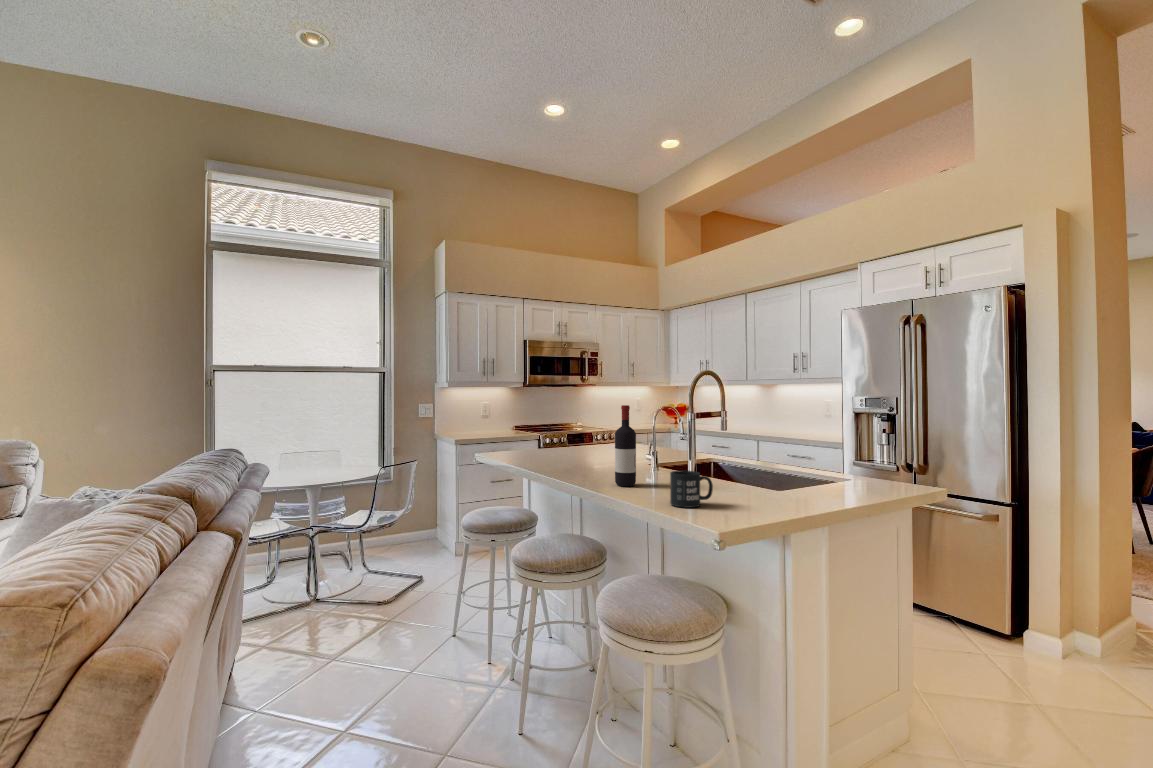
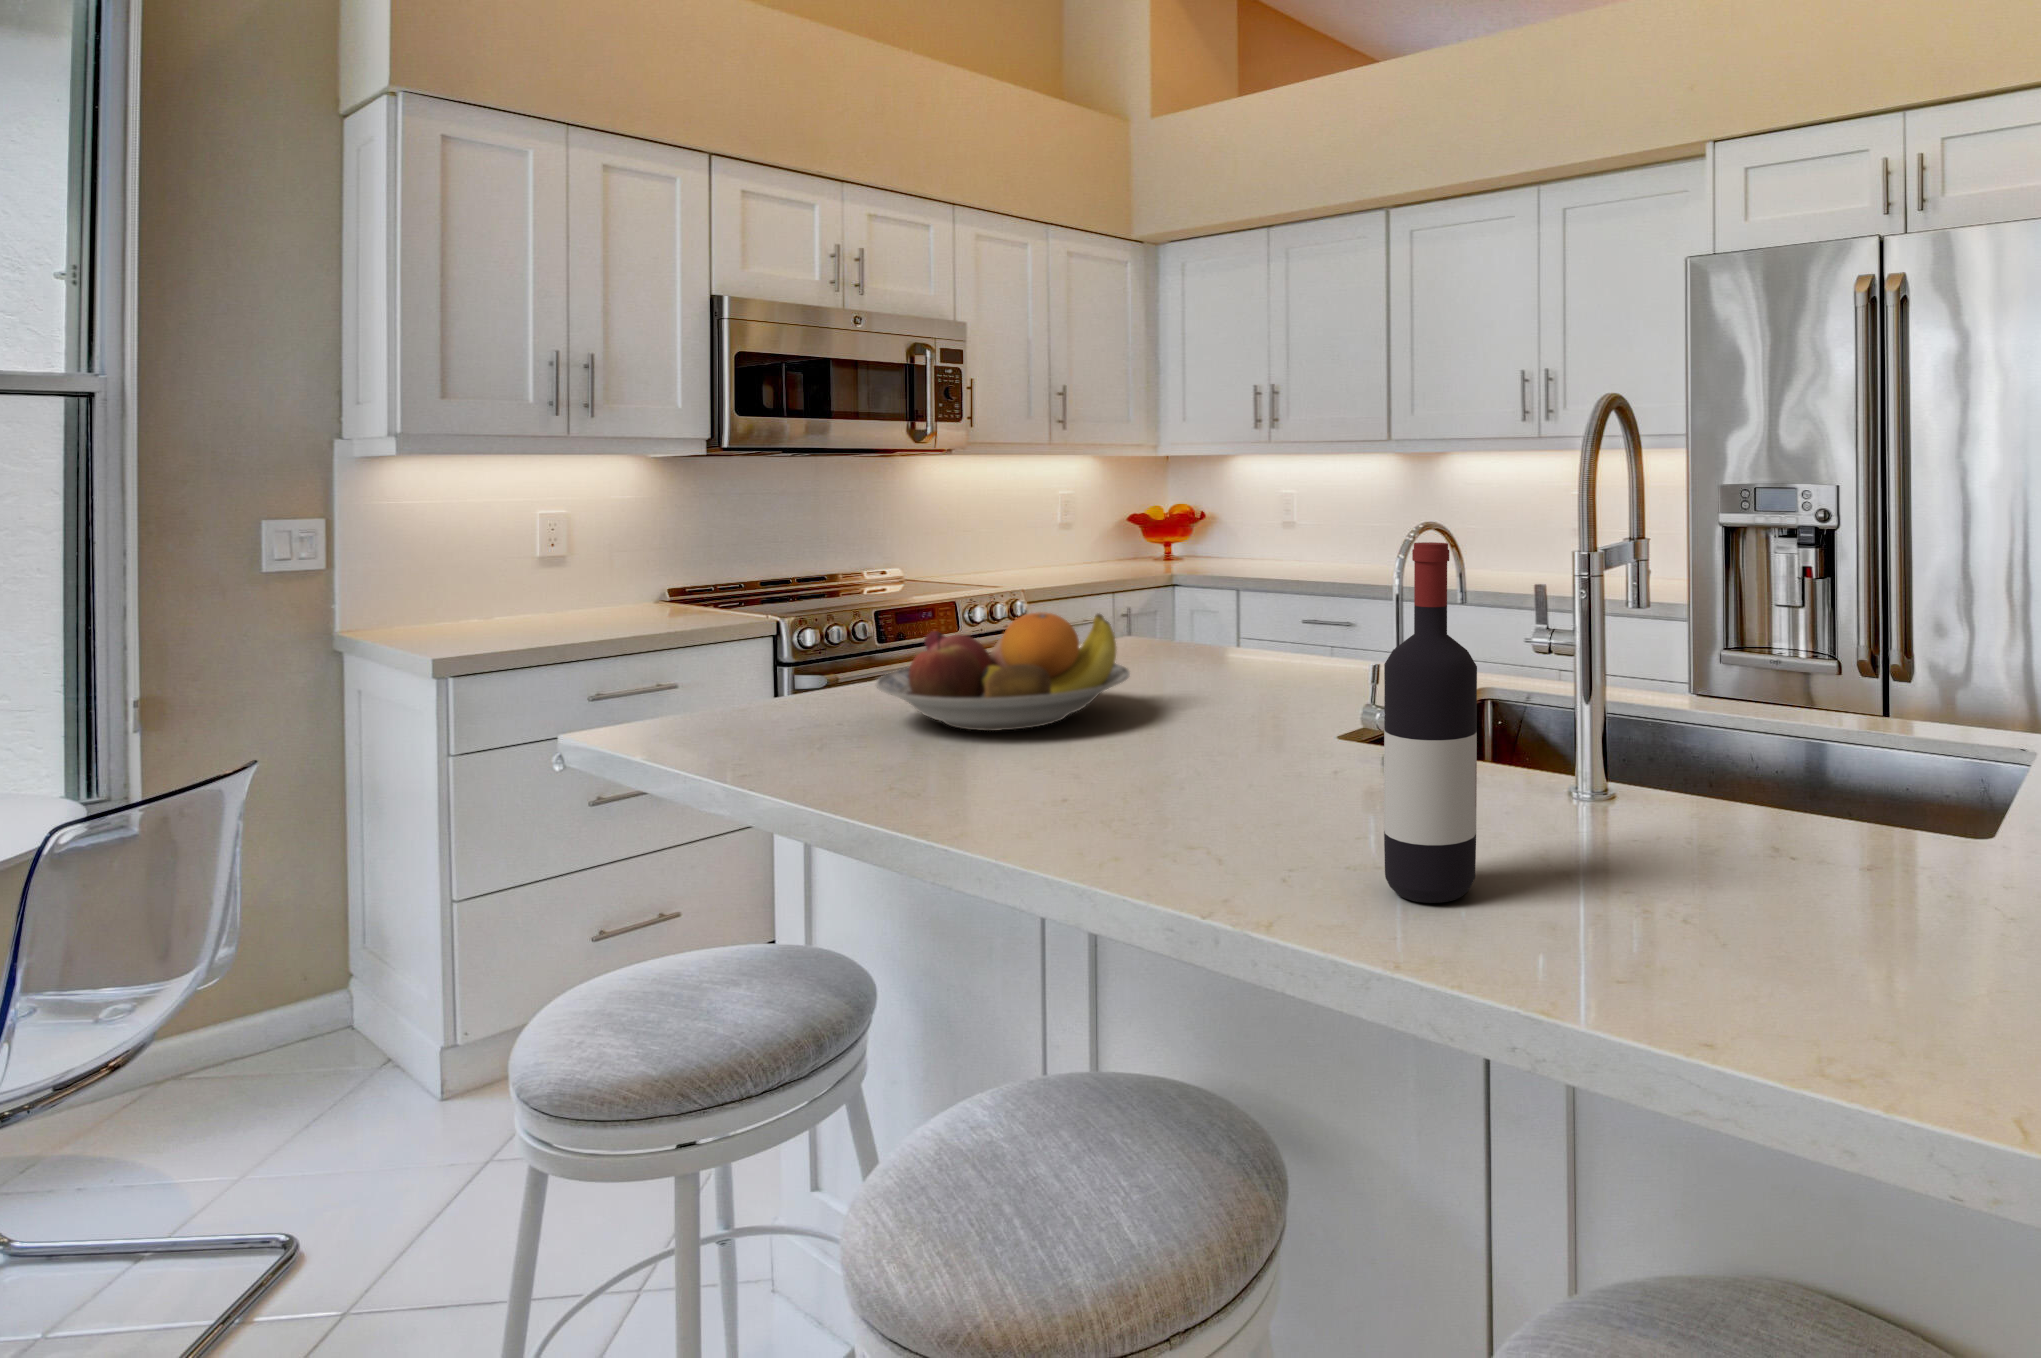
fruit bowl: none [539,428,604,458] -> present [876,613,1130,731]
mug: present [670,471,713,508] -> none [1805,848,1958,1050]

